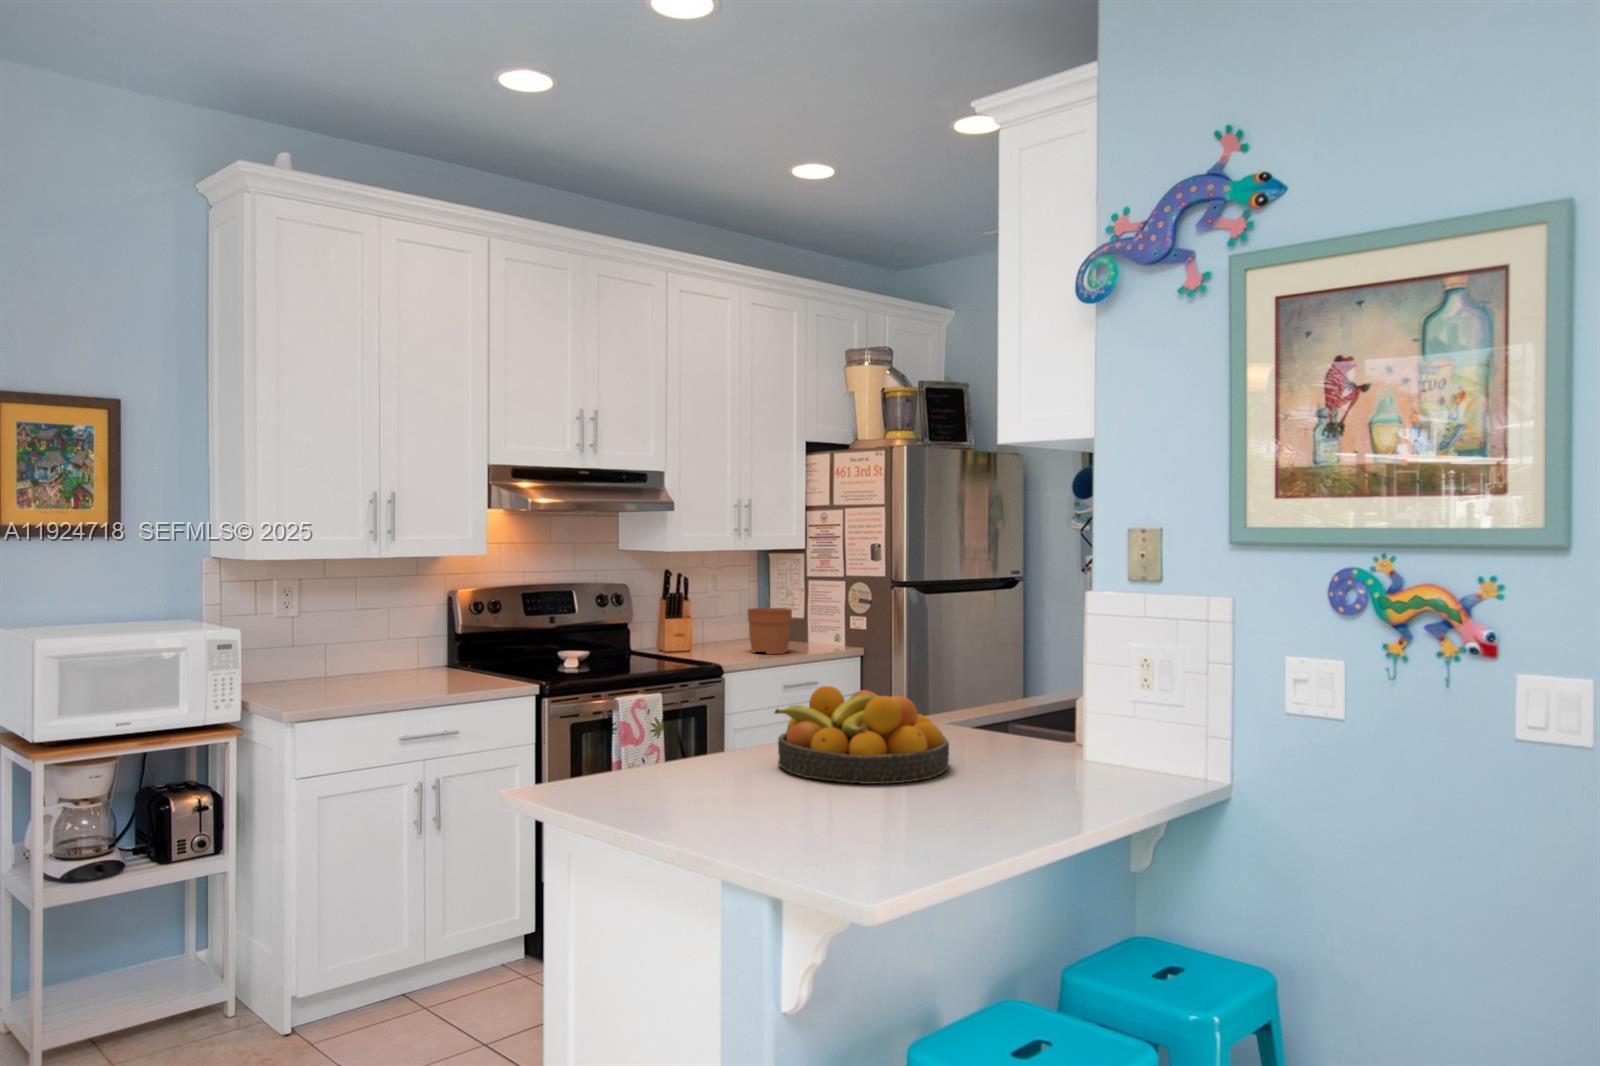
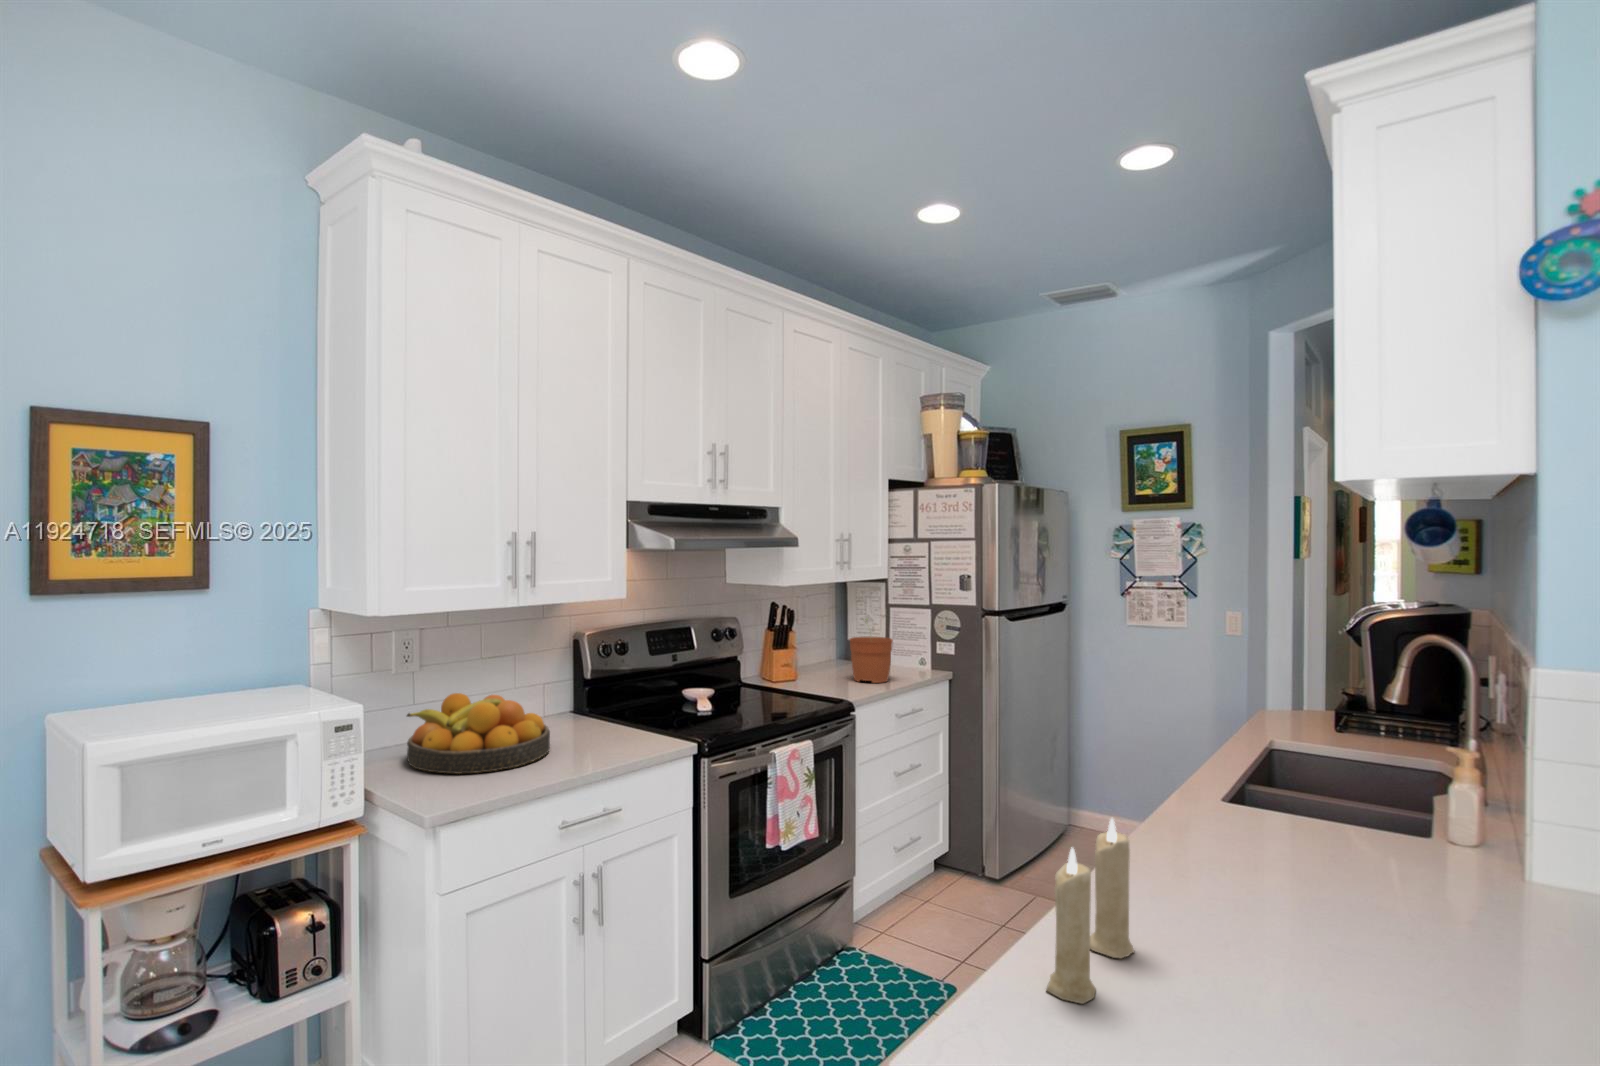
candle: none [626,675,716,781] -> present [1046,819,1134,1004]
fruit bowl: present [775,686,949,784] -> present [407,693,550,774]

